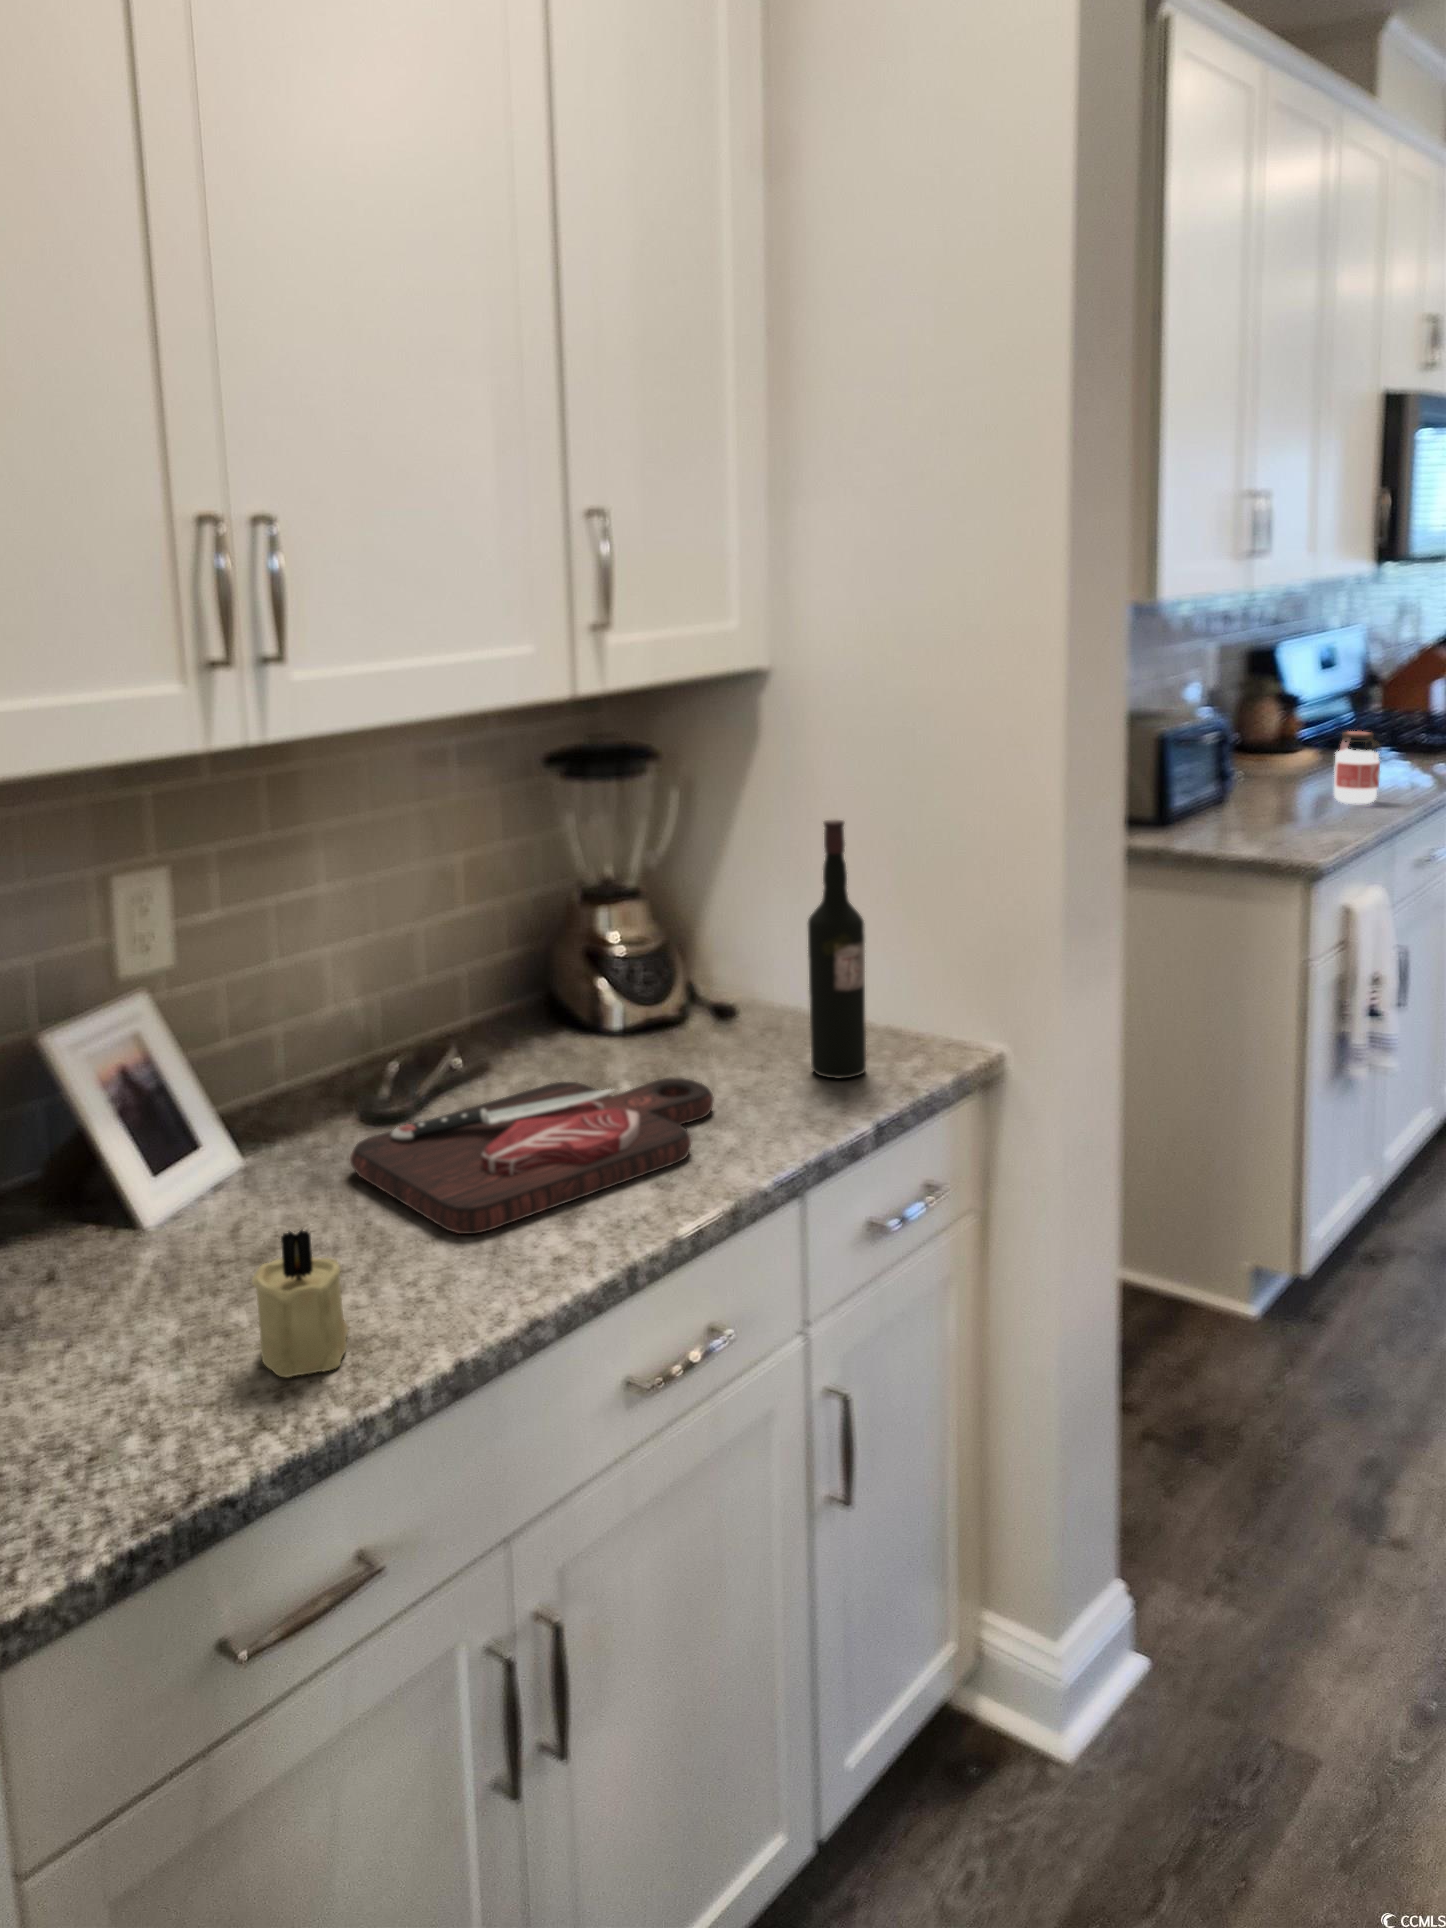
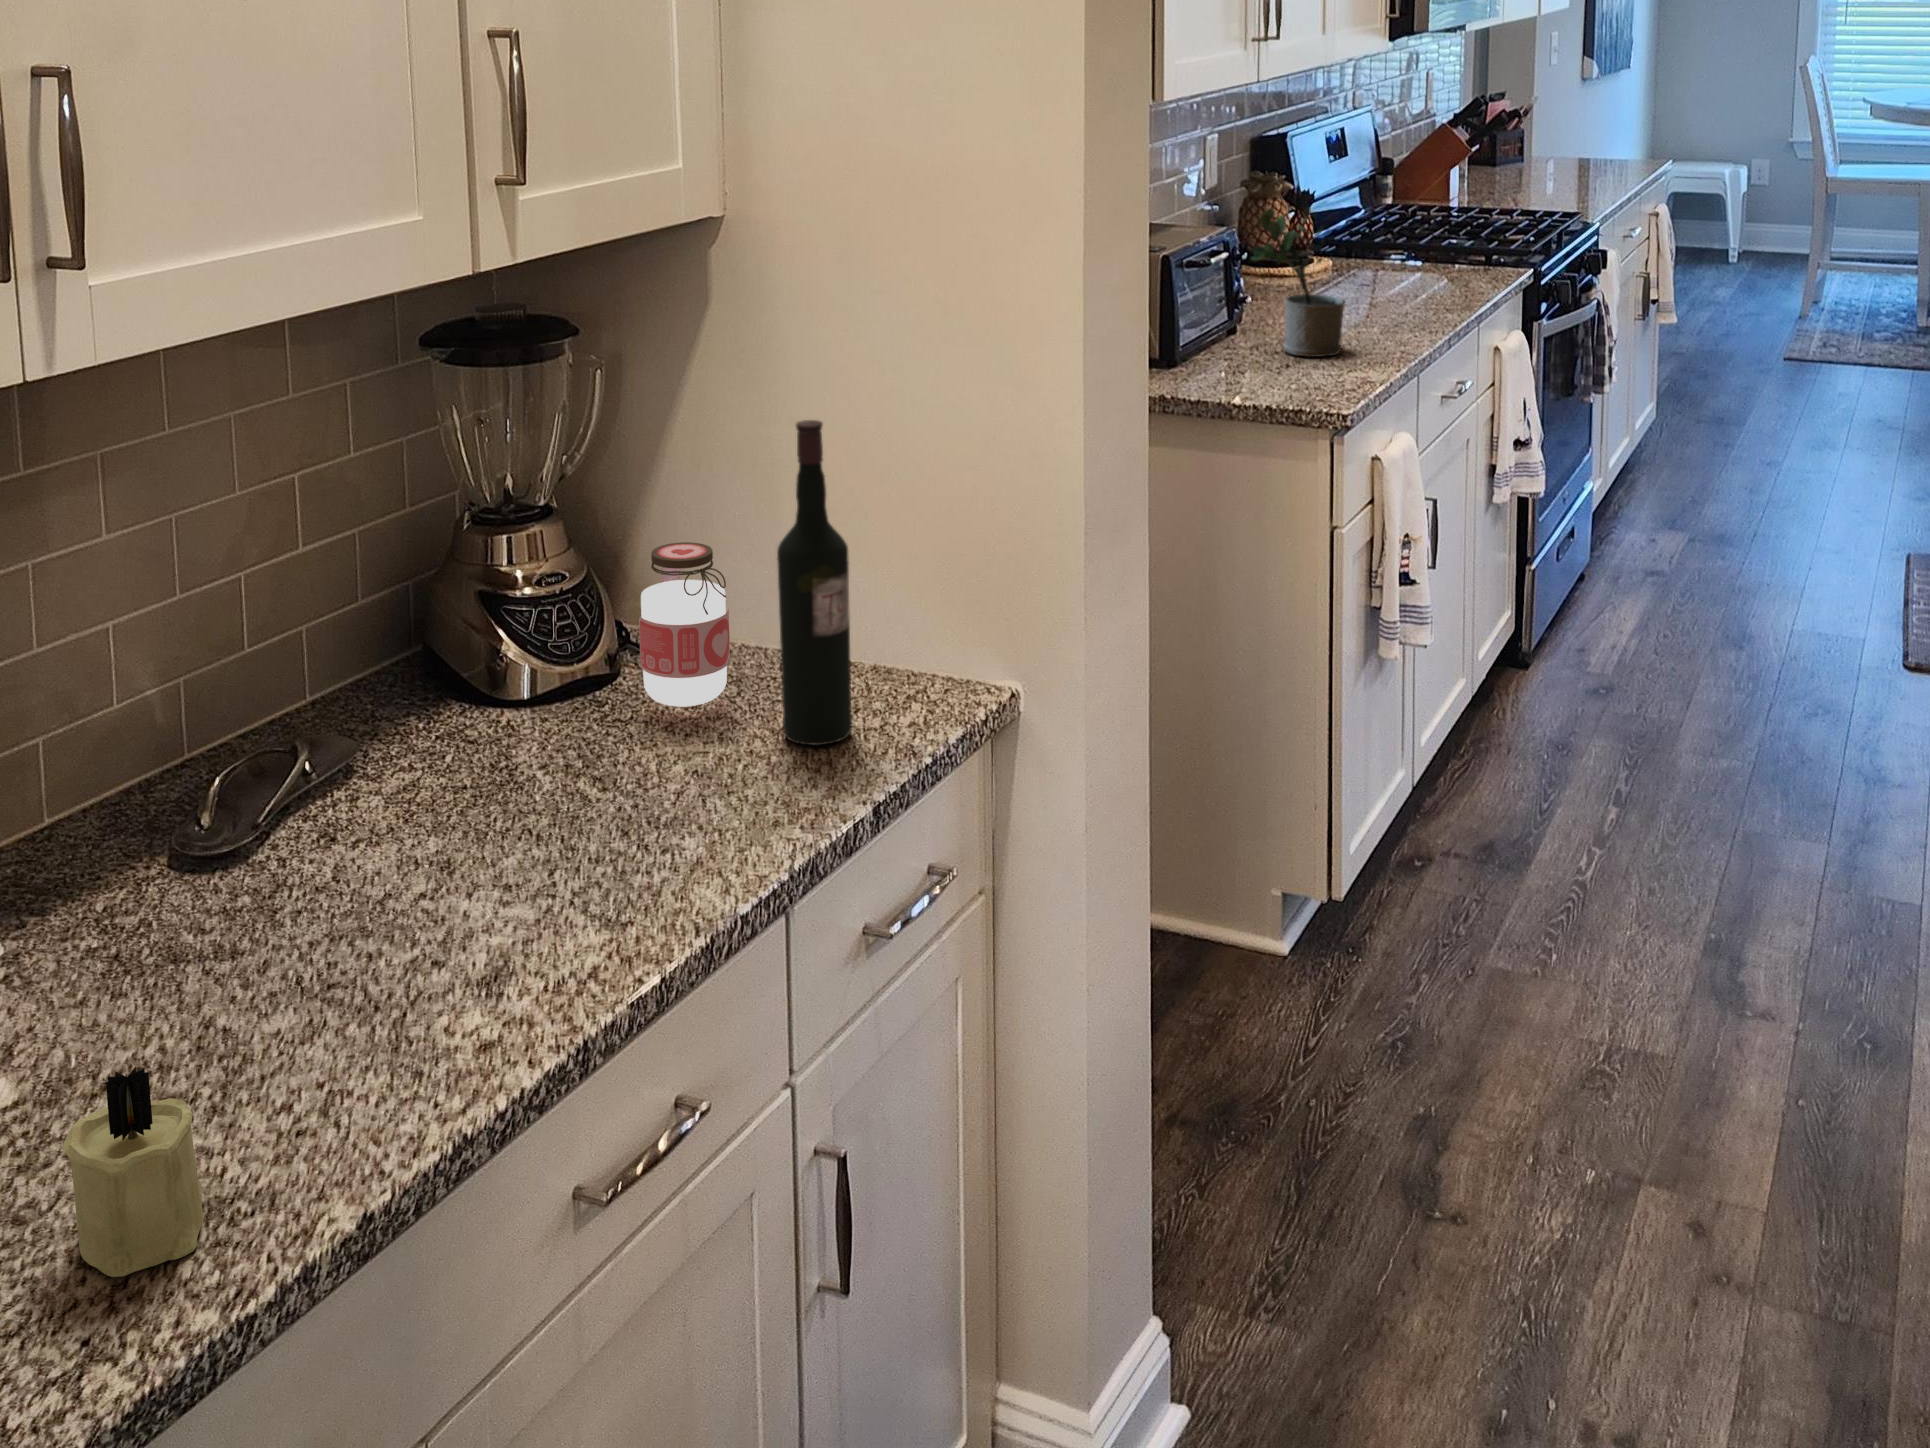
potted plant: none [1237,695,1323,822] -> present [1251,208,1344,357]
jar: present [1334,731,1380,804] -> present [639,542,730,707]
cutting board: present [350,1078,714,1234] -> none [174,763,665,1023]

